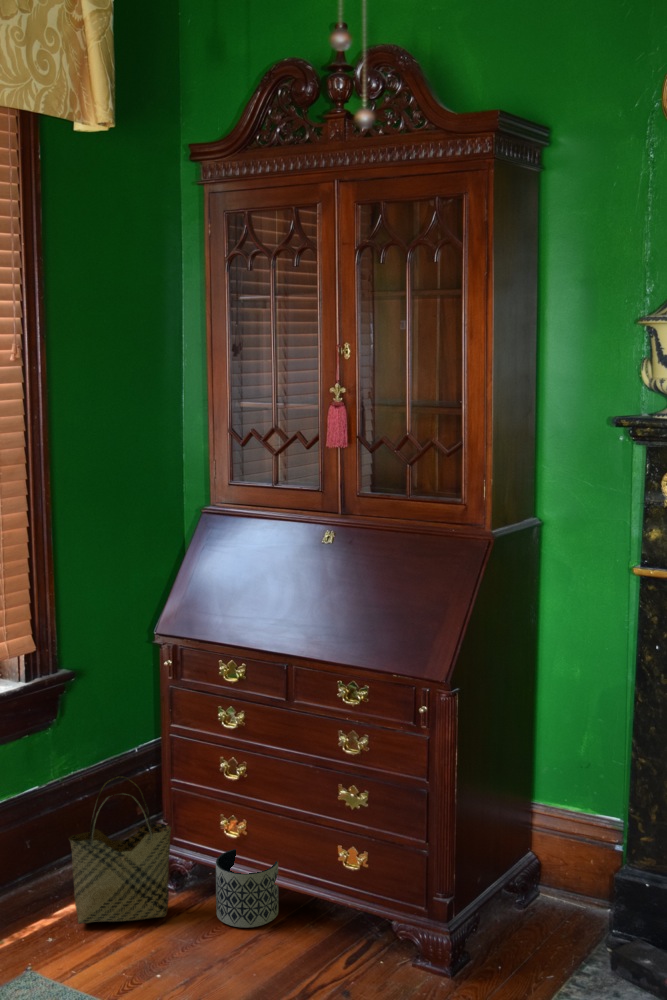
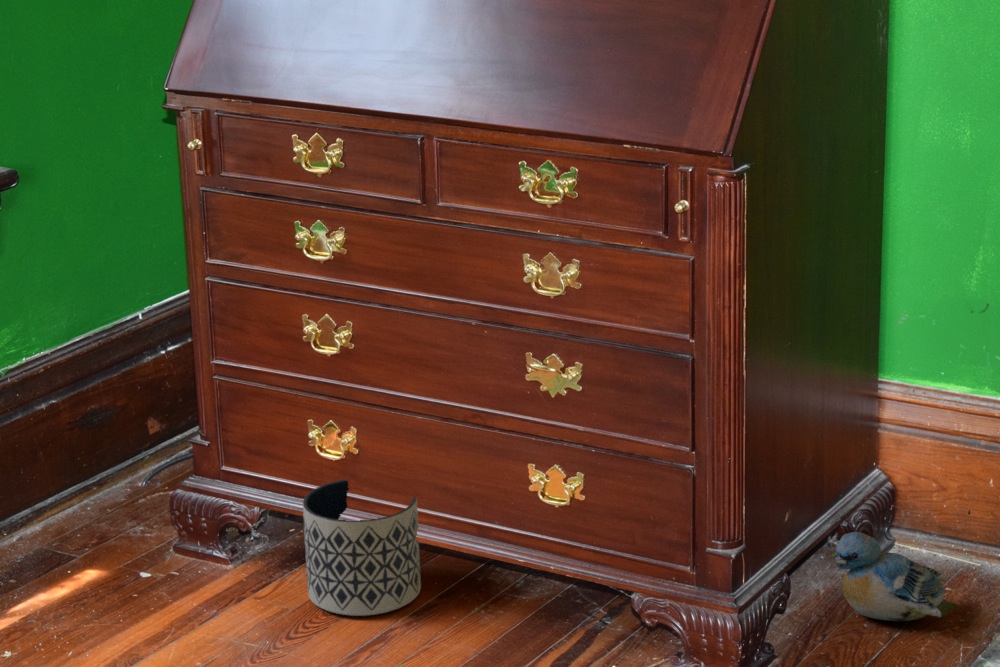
woven basket: present [69,776,171,924] -> none [28,355,219,619]
plush toy: none [503,890,574,942] -> present [831,532,959,621]

